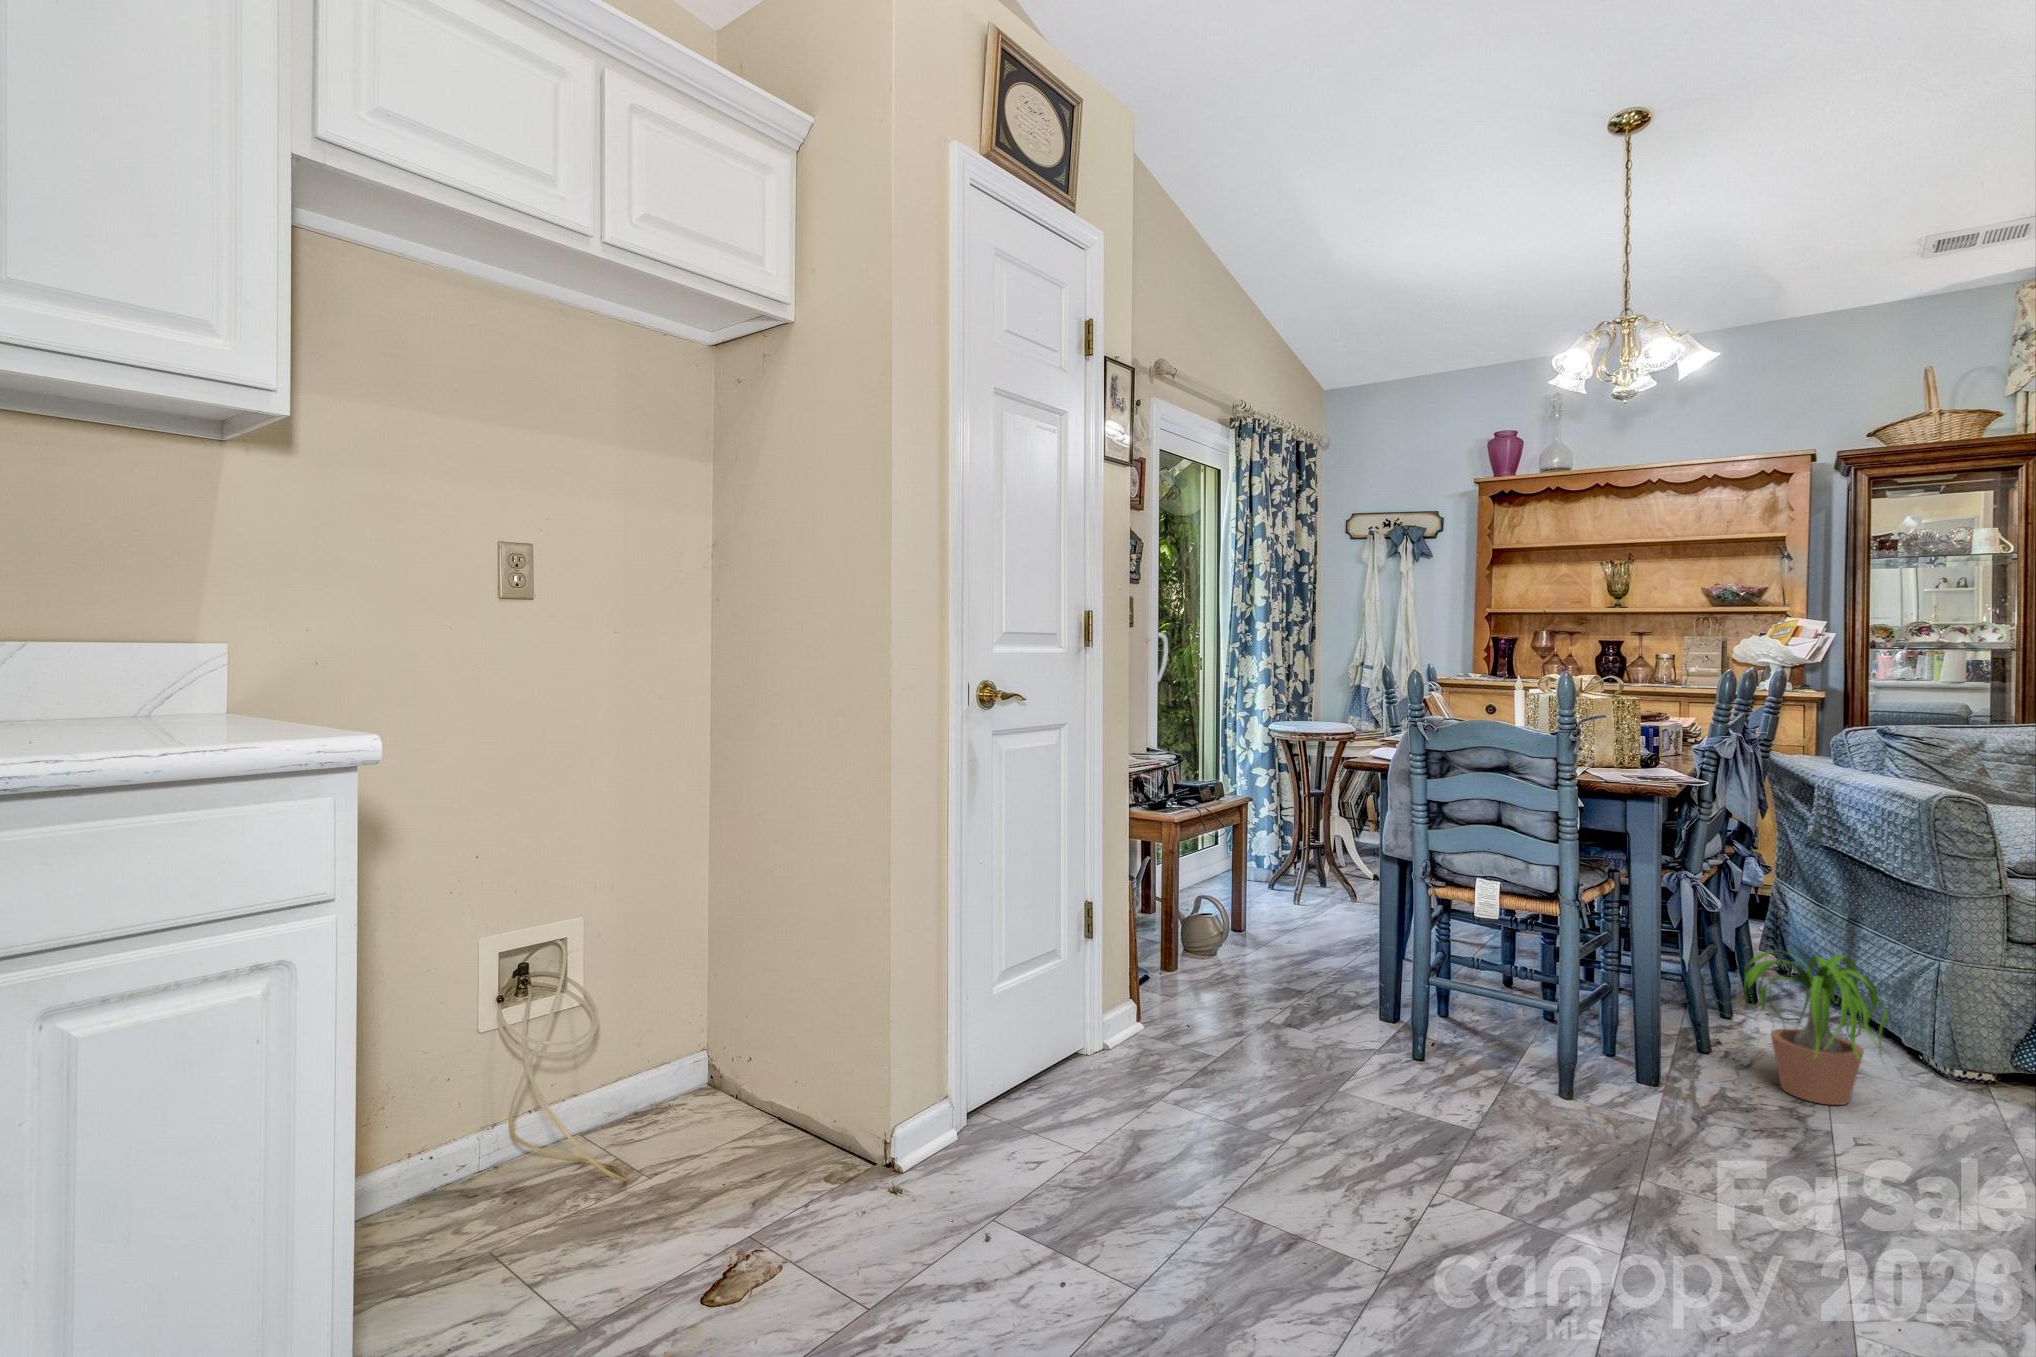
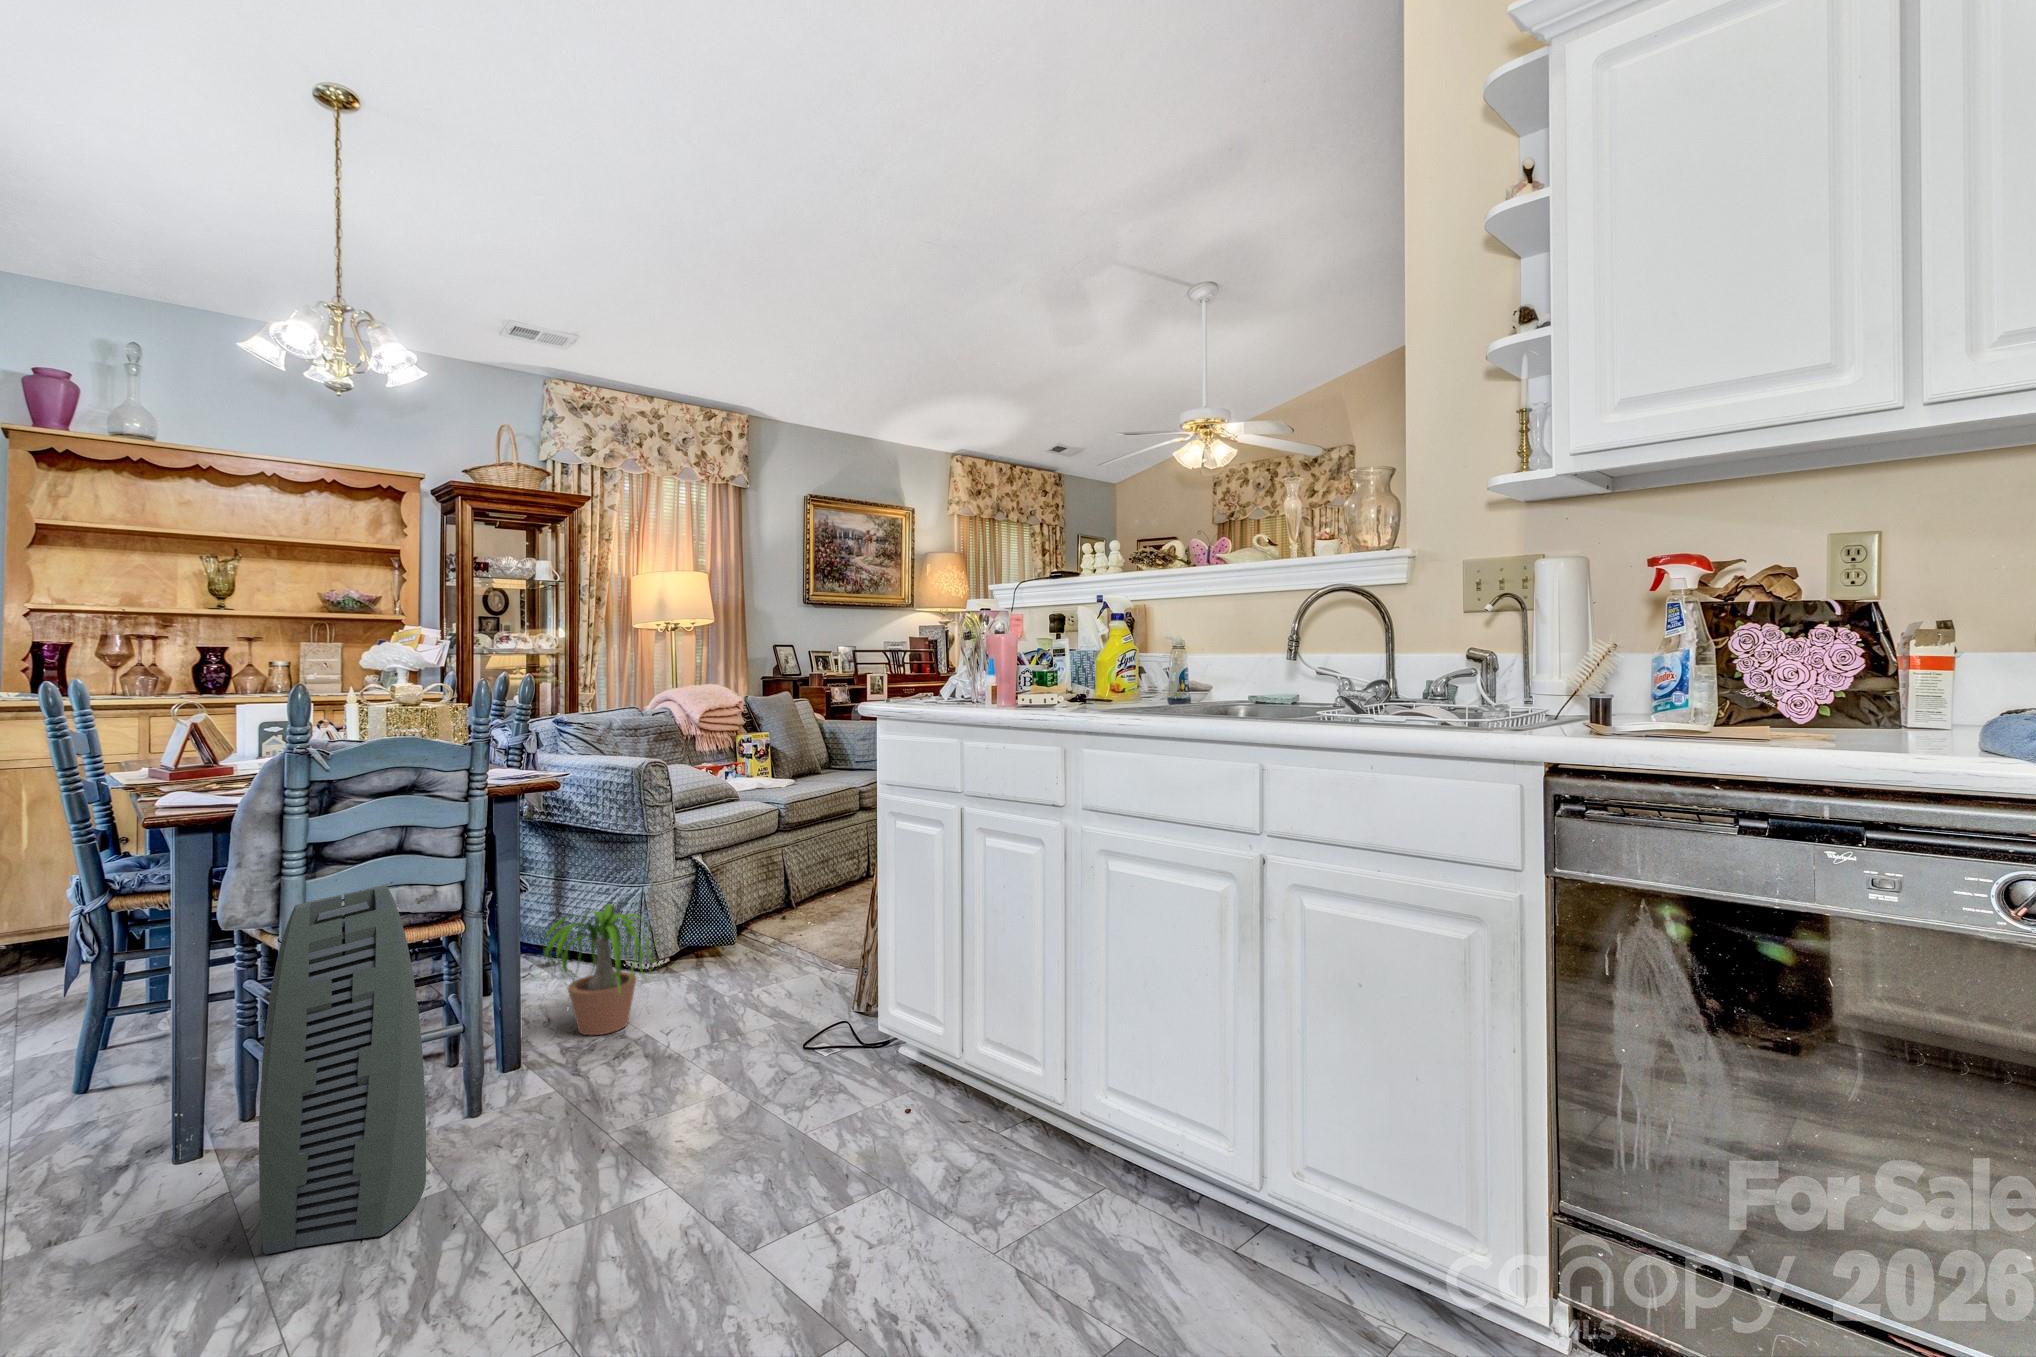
air purifier: none [1407,844,1539,1125] -> present [259,885,426,1254]

